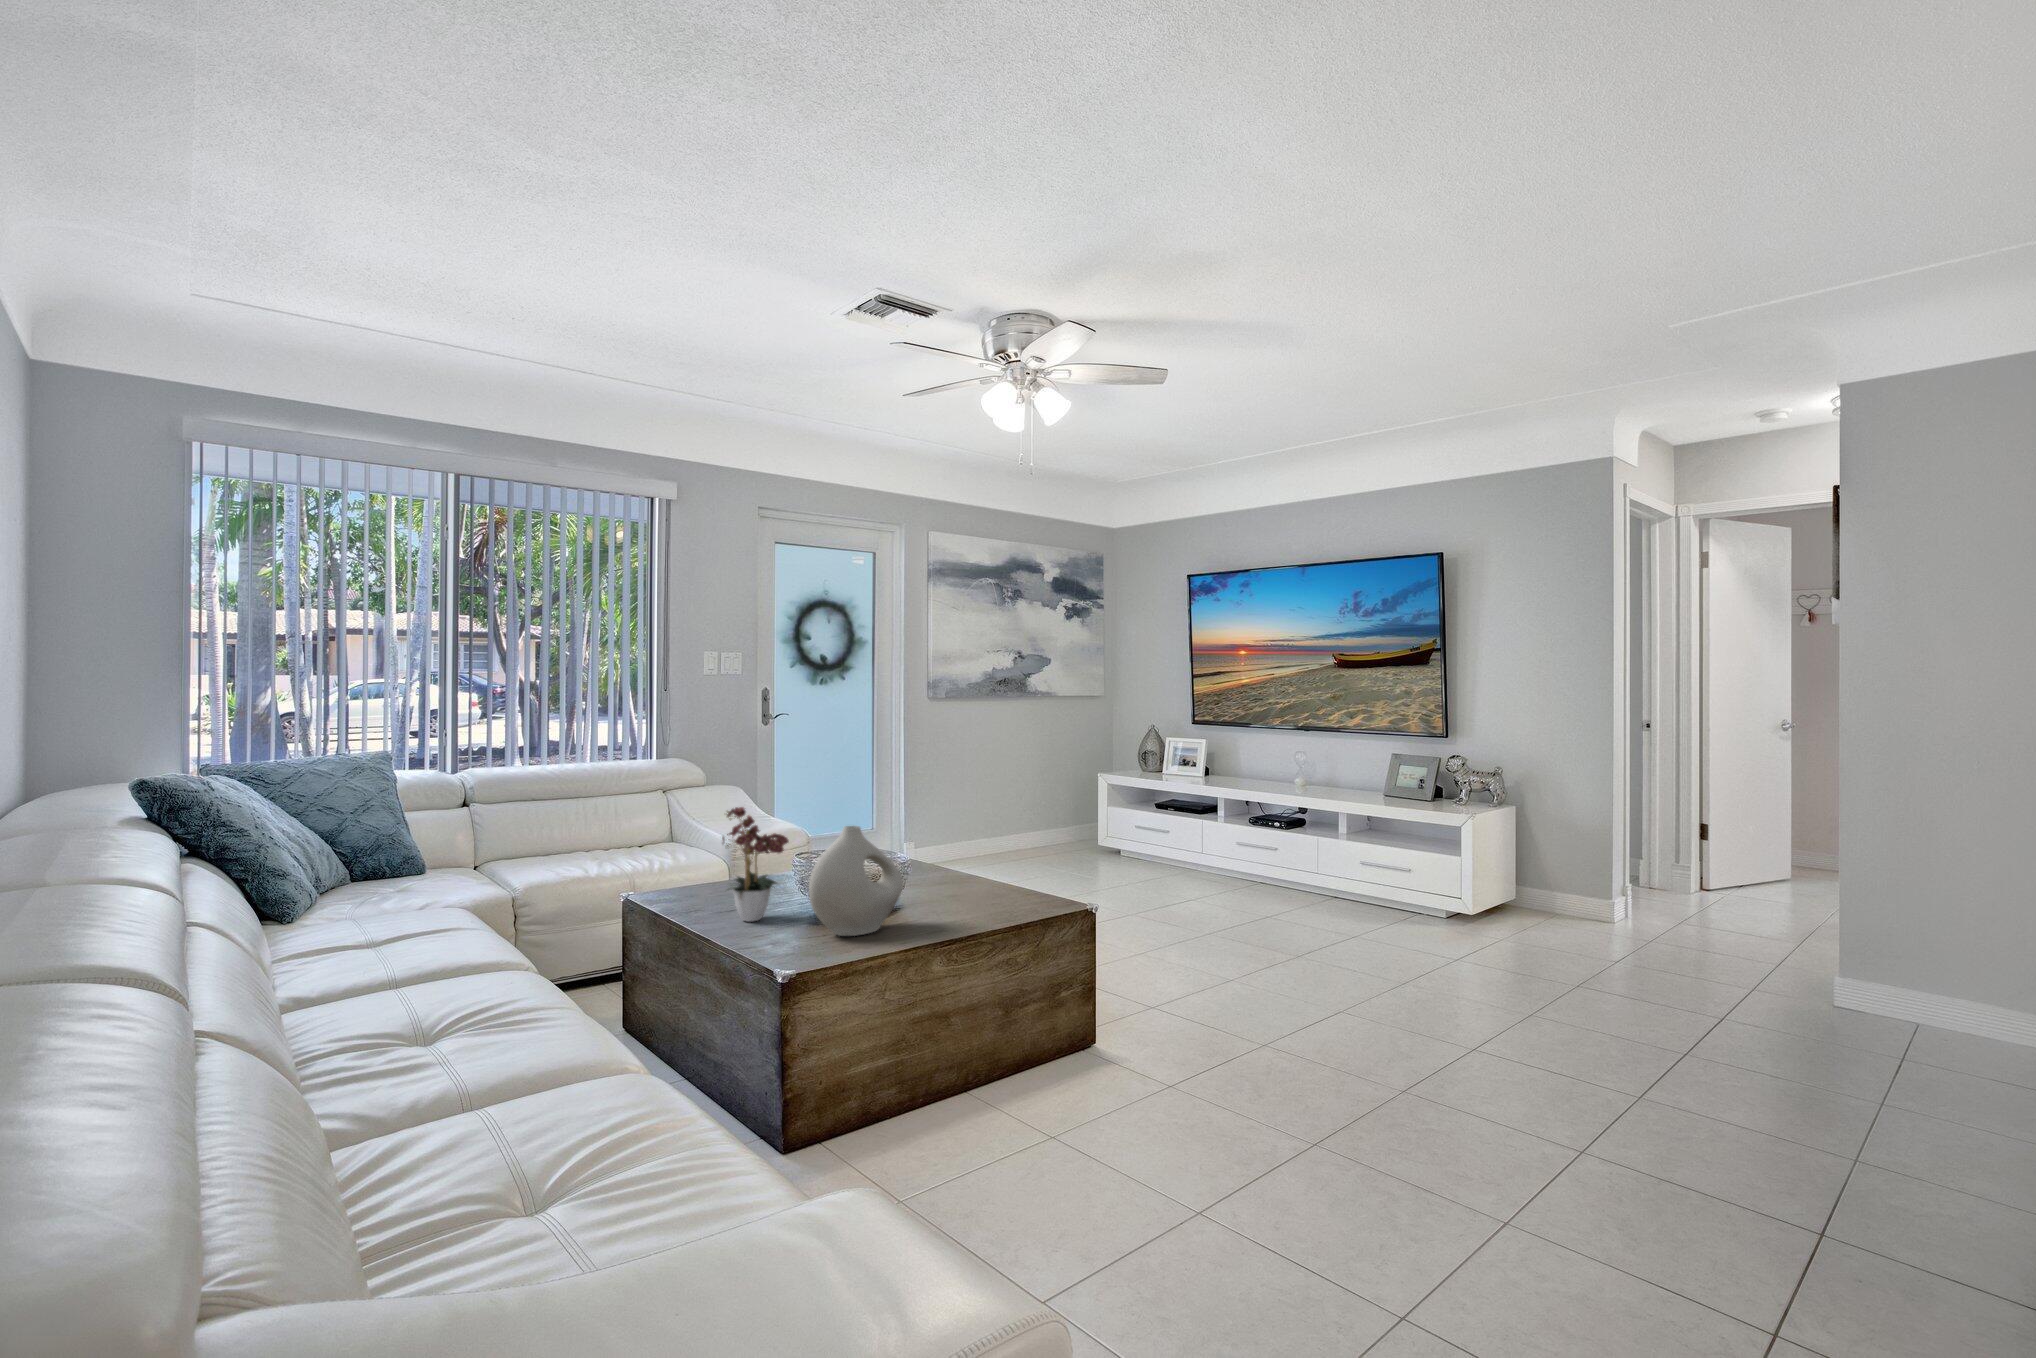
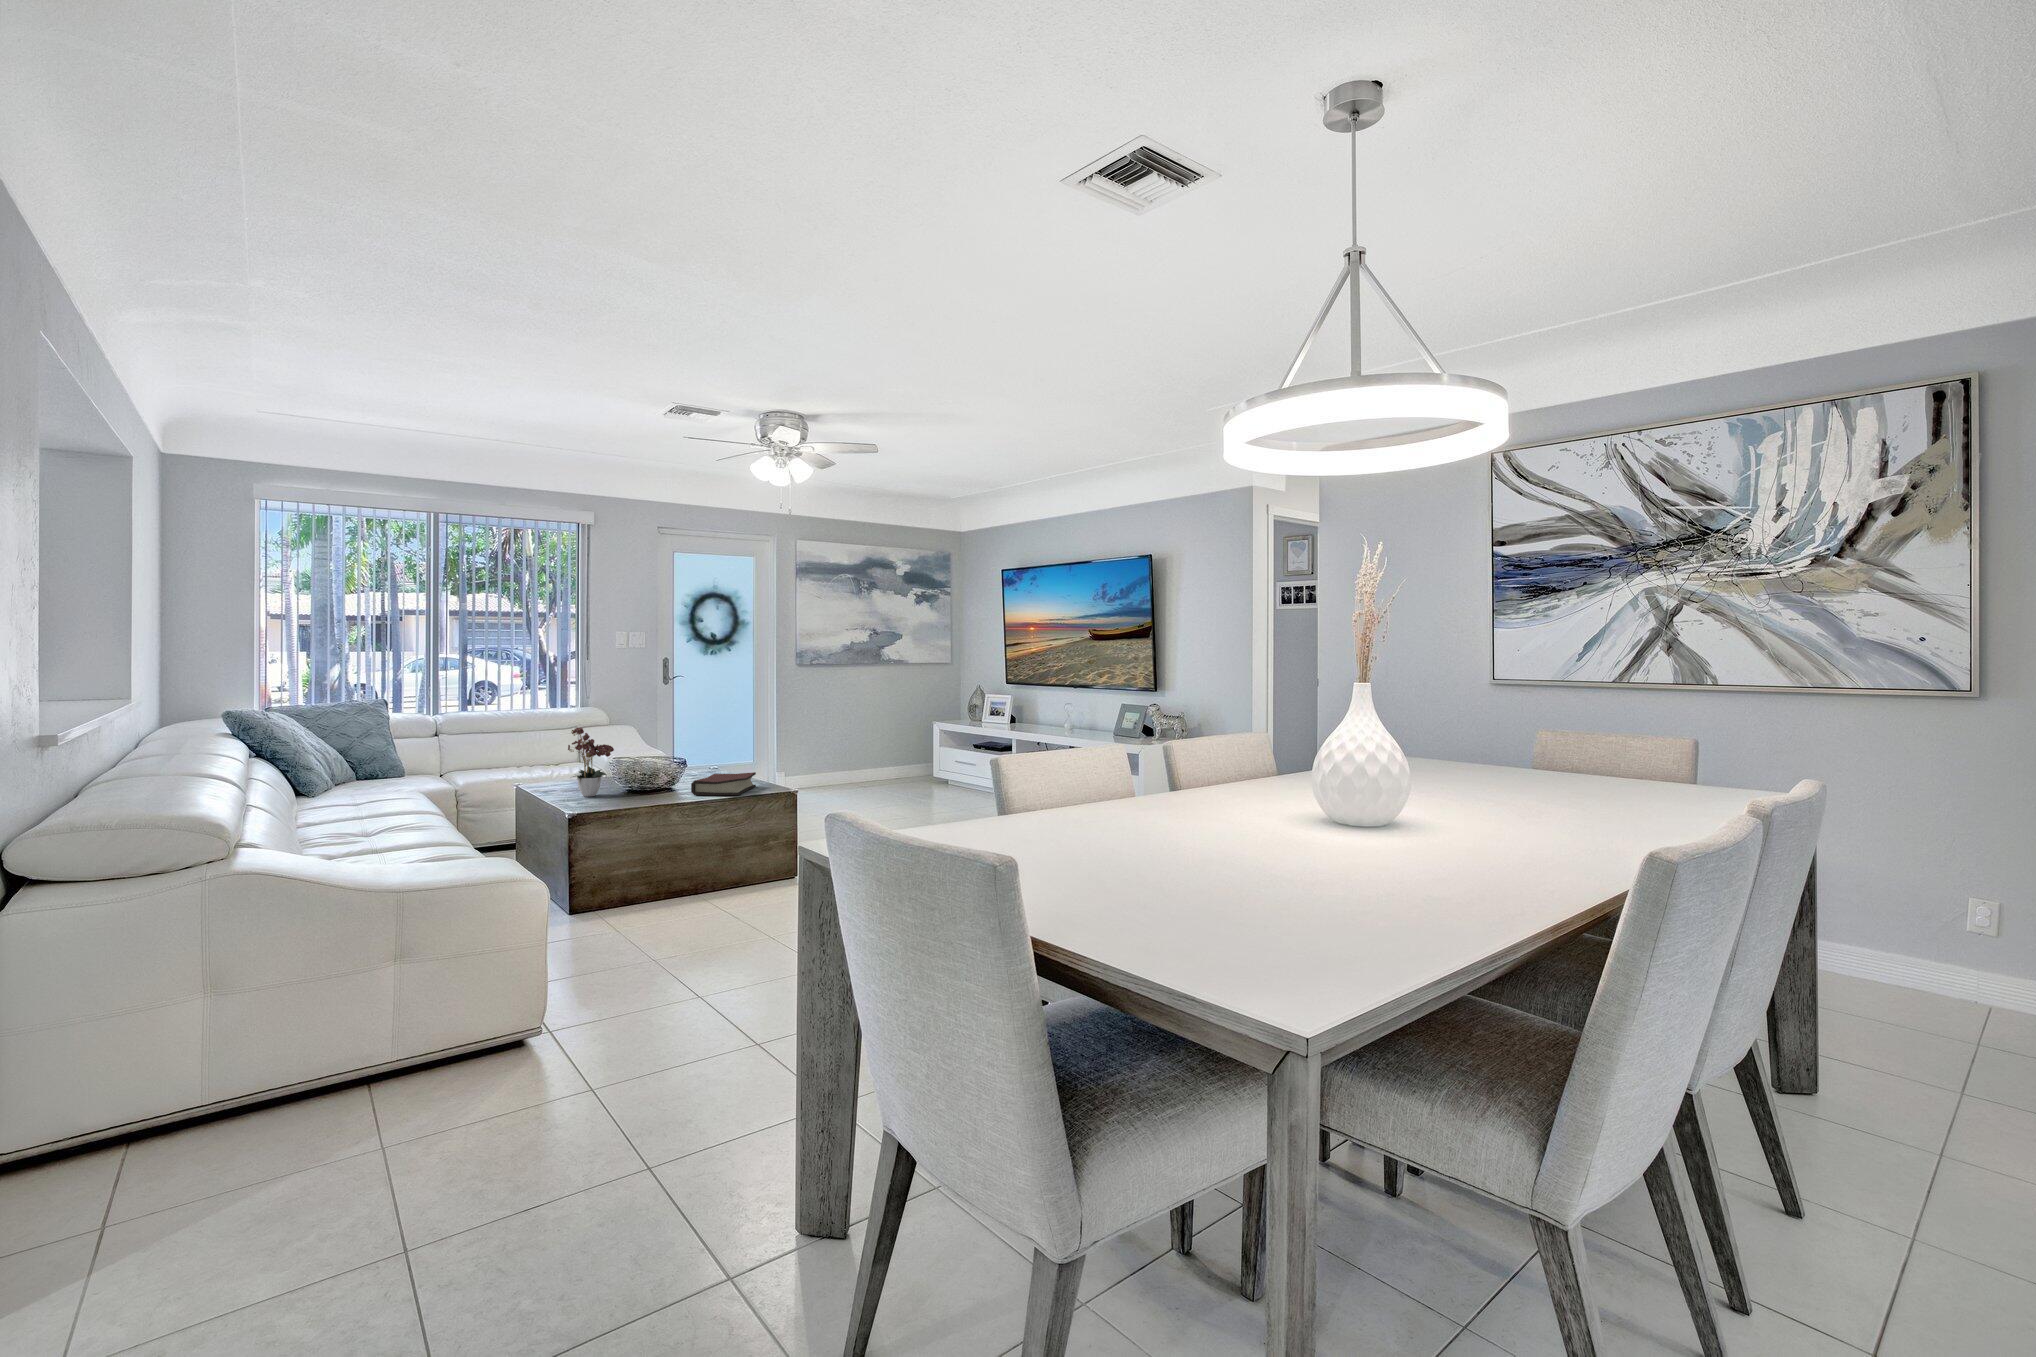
vase: present [809,826,903,936] -> none [613,738,679,803]
hardback book: none [917,874,997,917] -> present [691,772,756,795]

